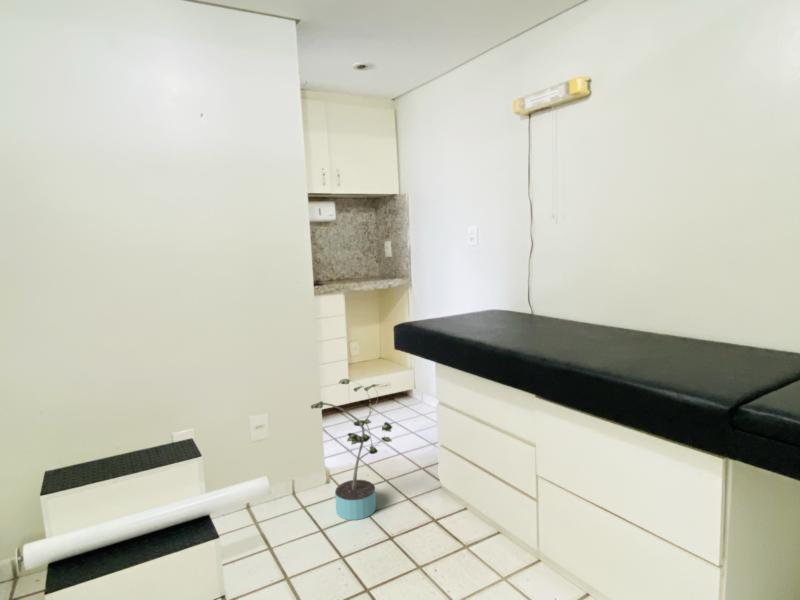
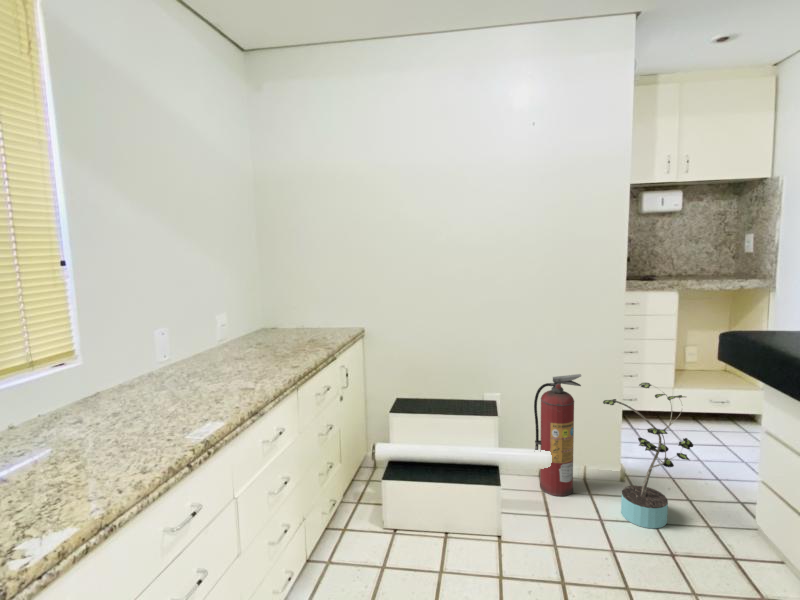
fire extinguisher: none [237,384,287,524] -> present [534,374,581,496]

